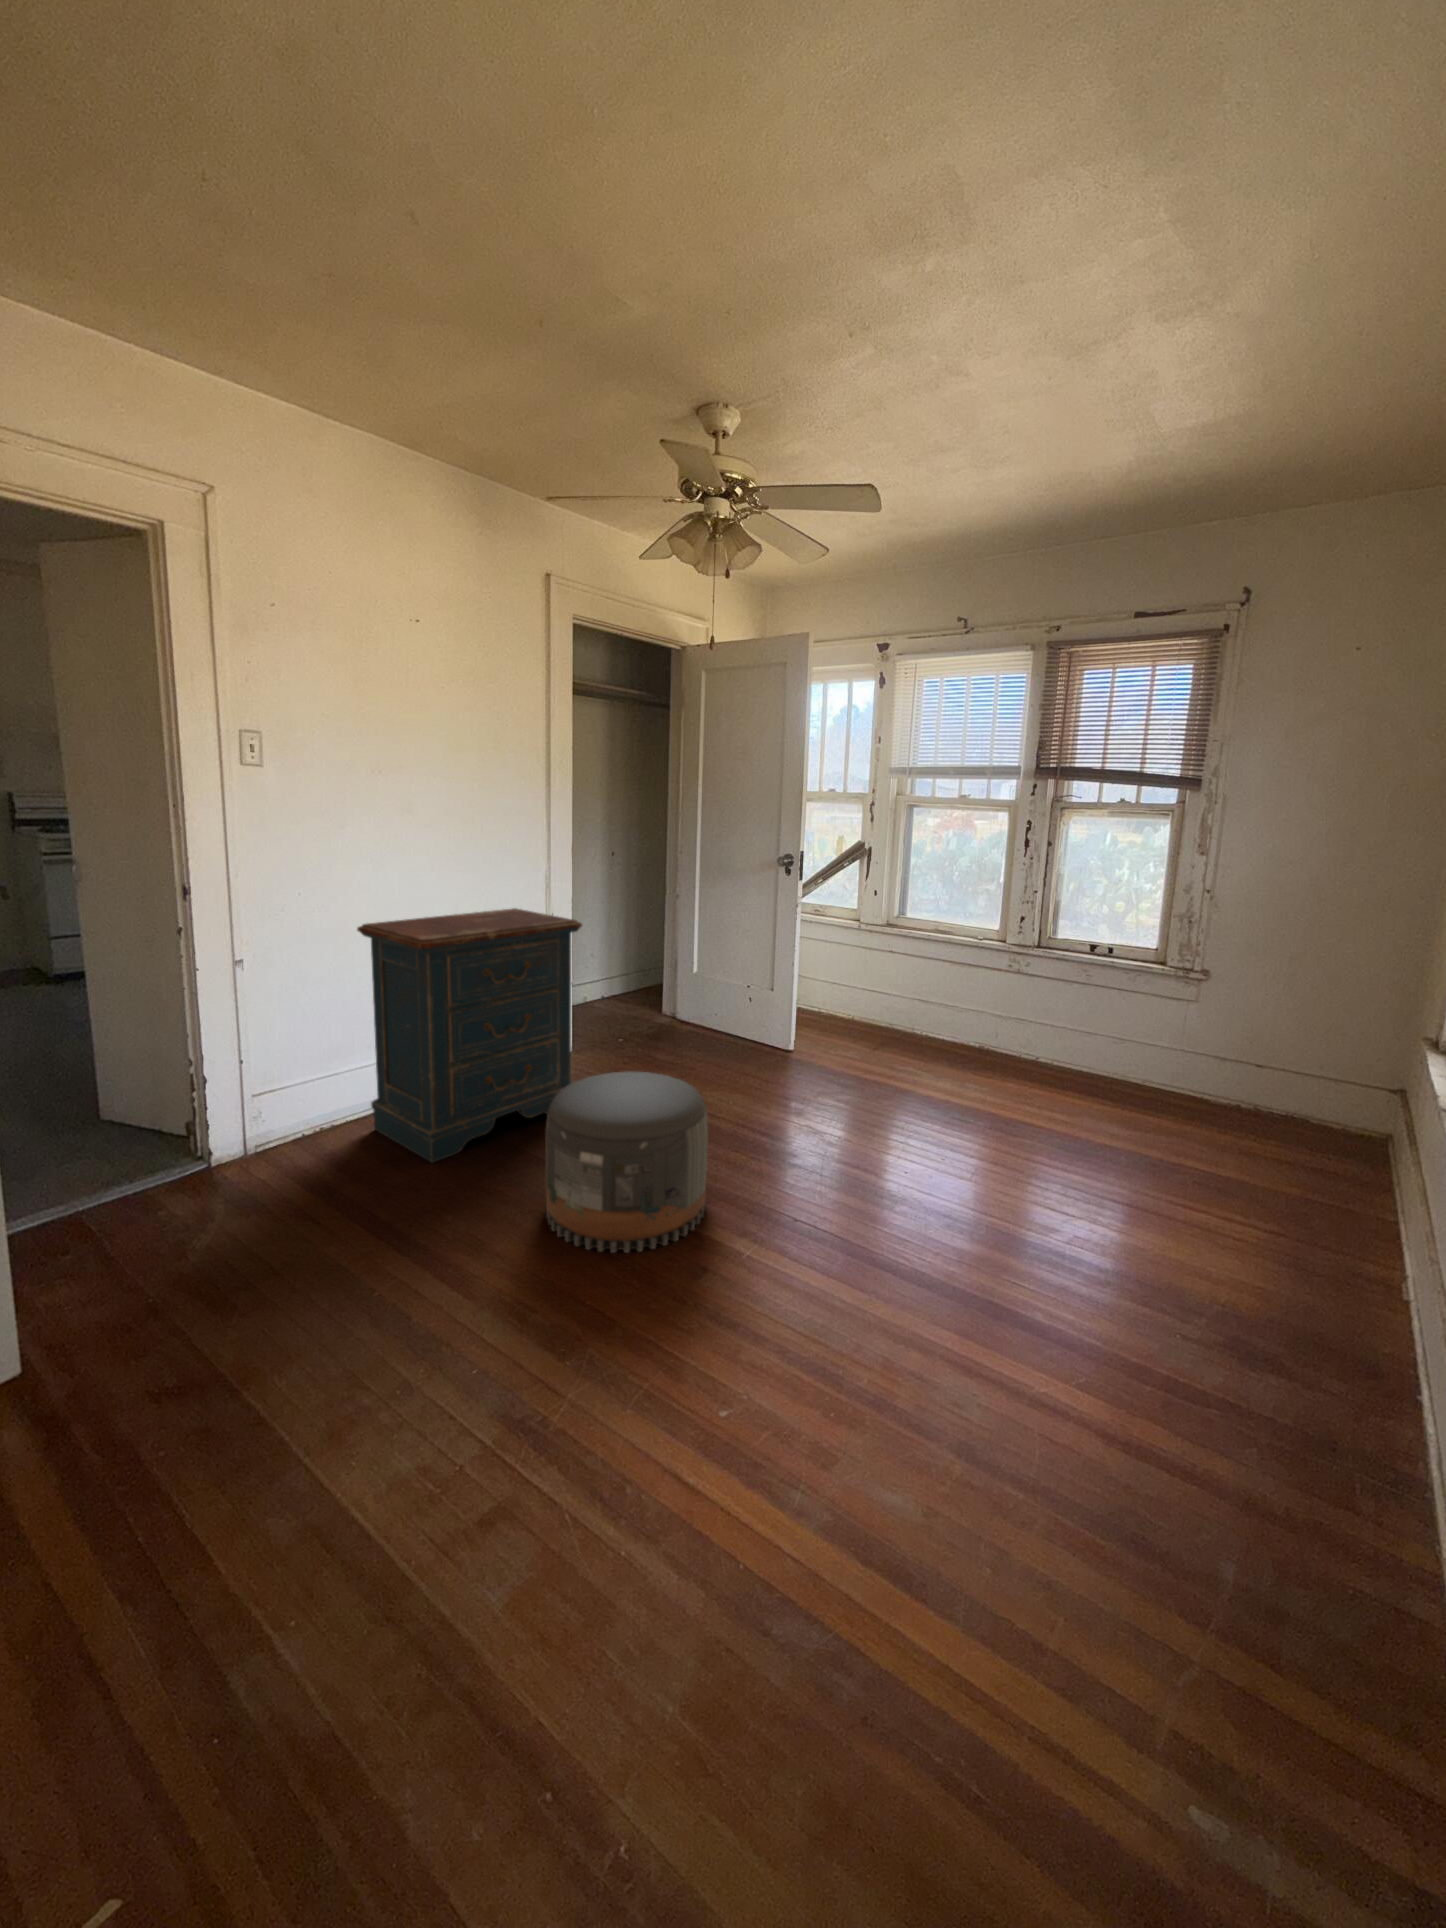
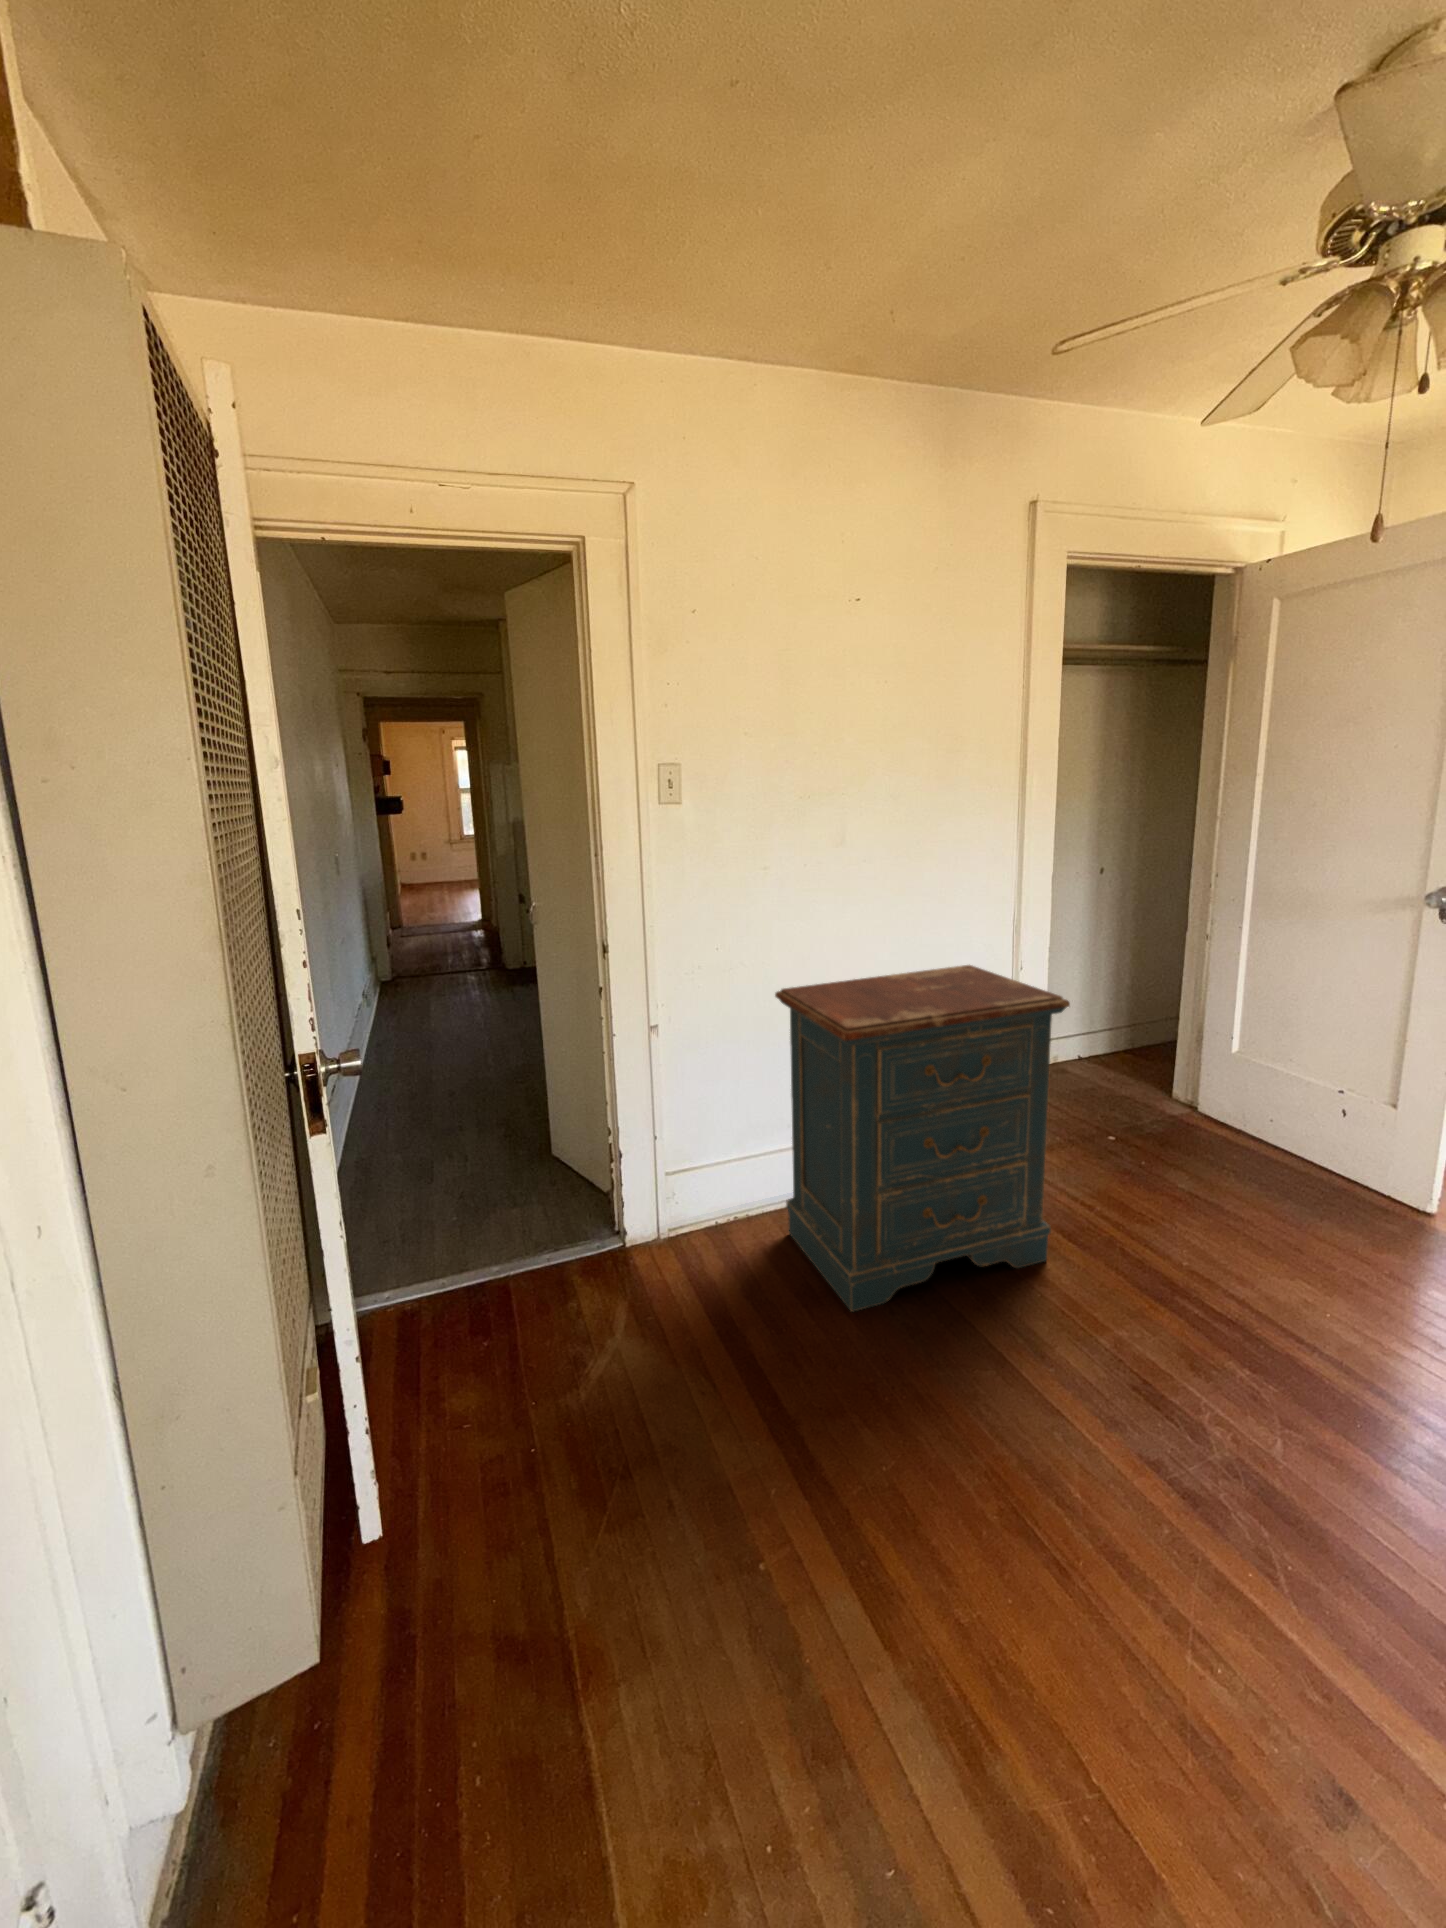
pouf: present [546,1071,708,1253] -> none [1009,1268,1322,1644]

